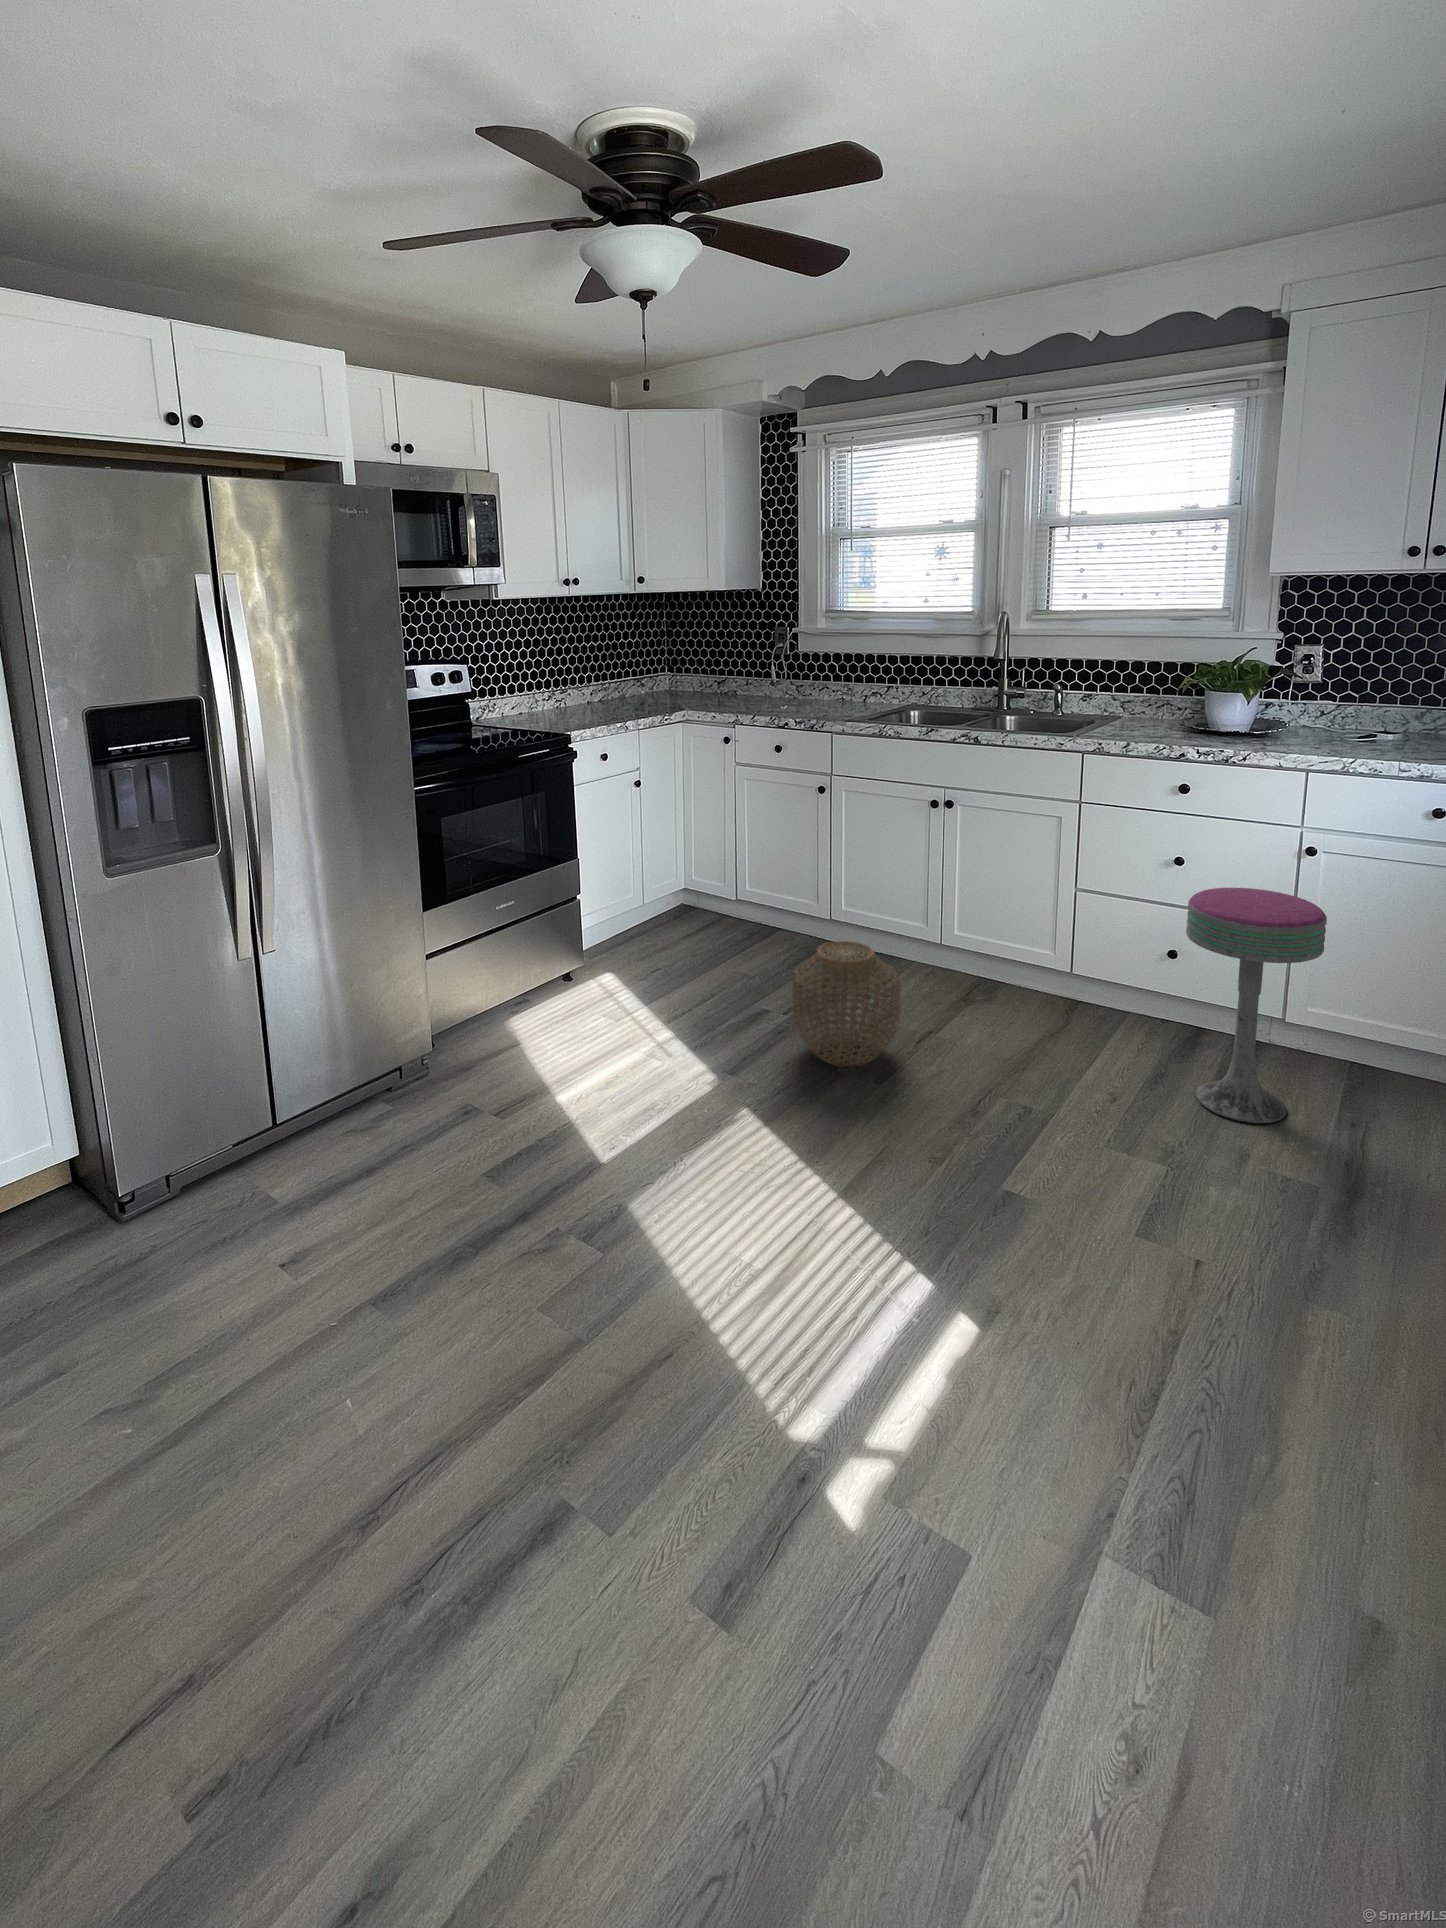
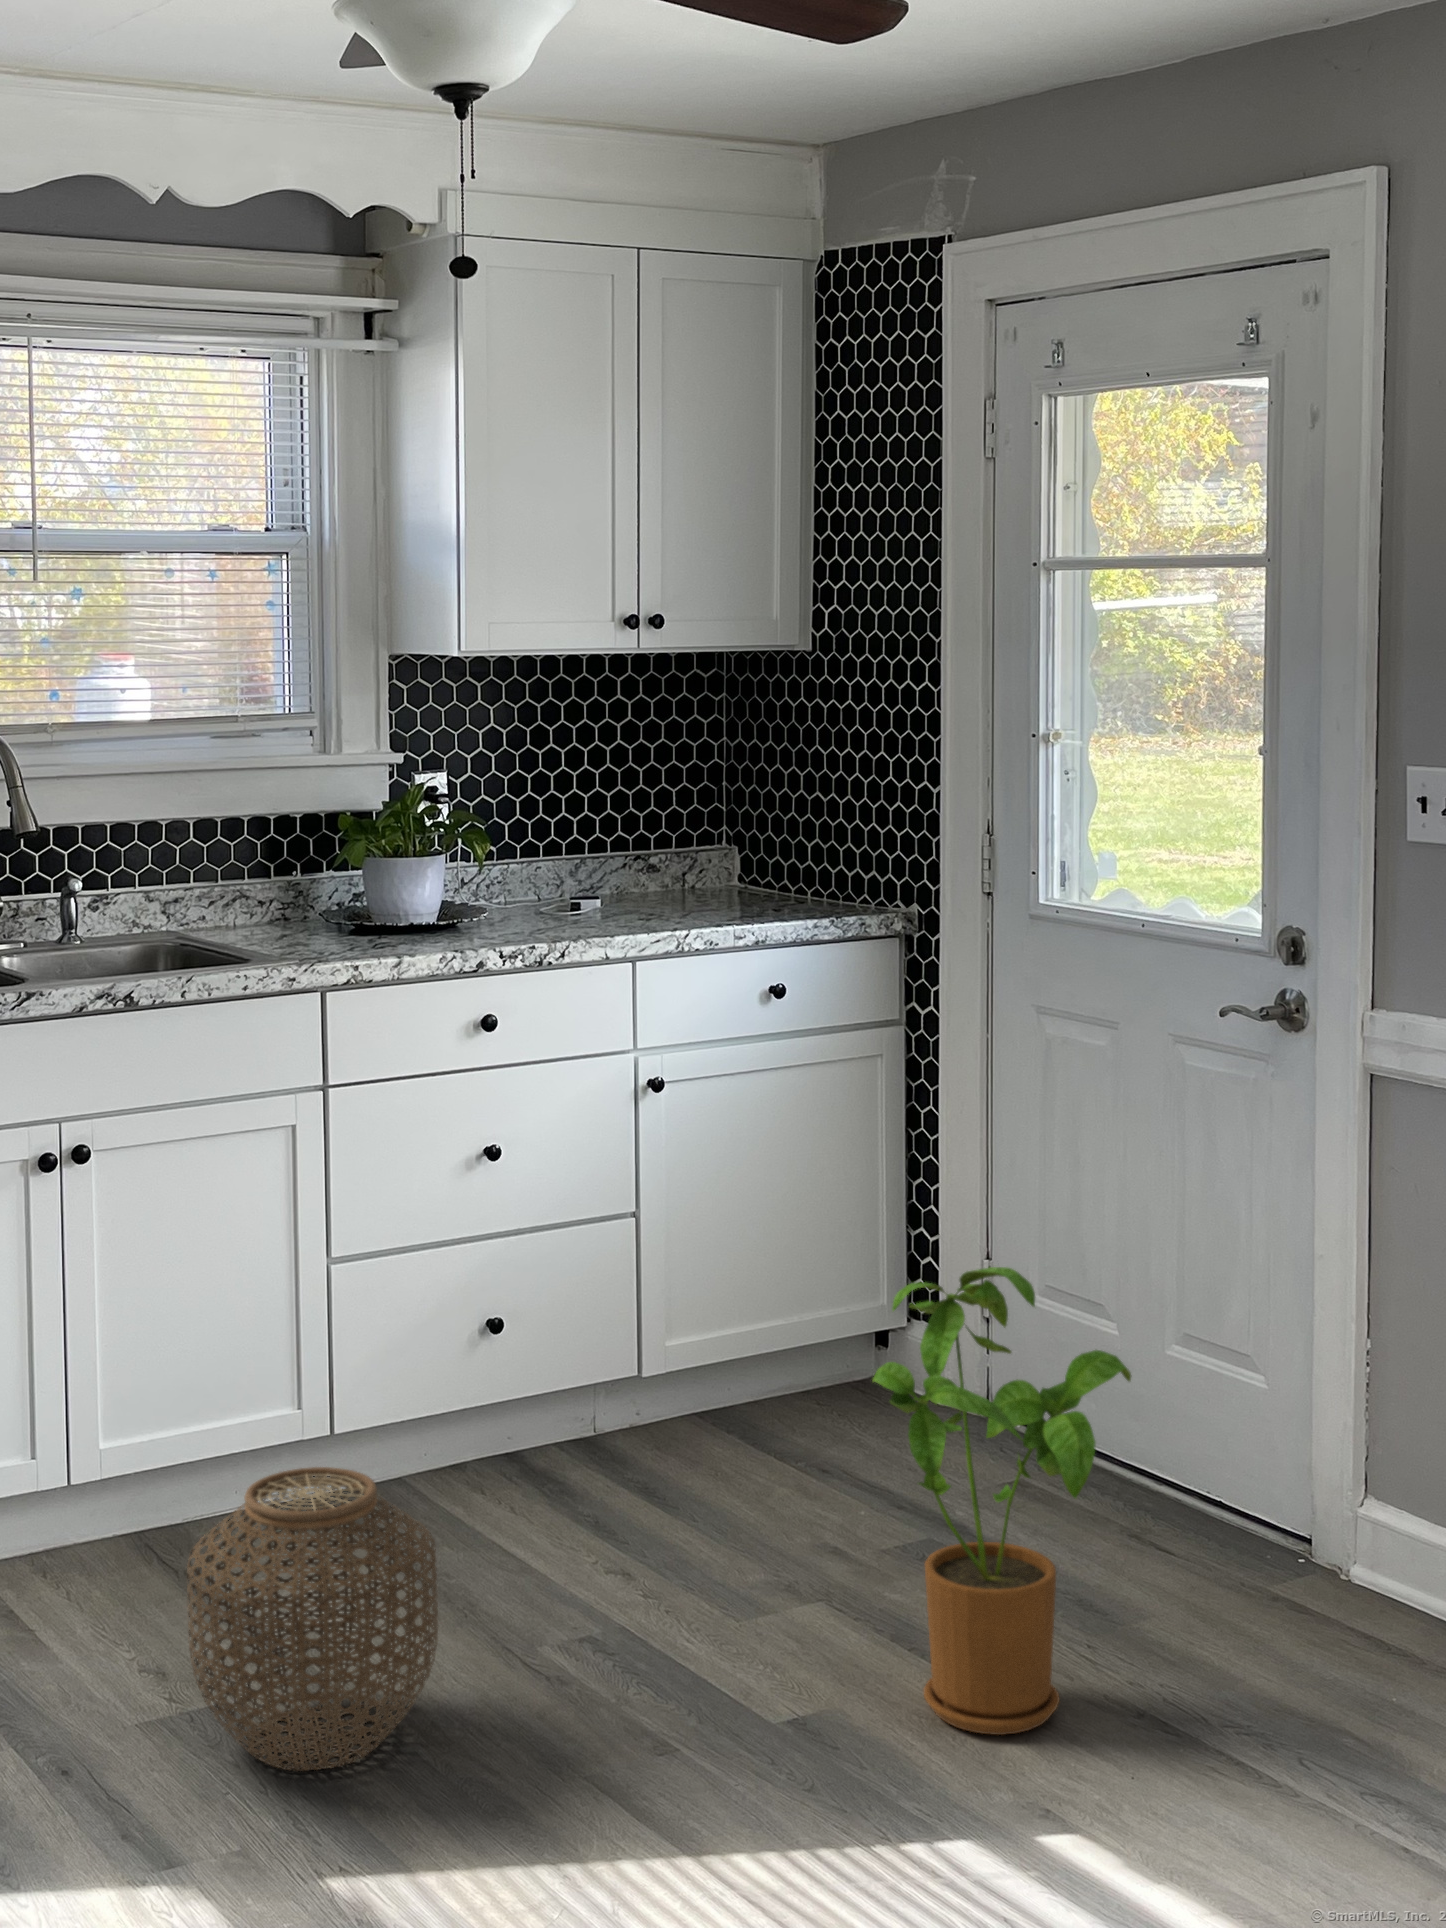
bar stool: present [1186,888,1327,1123] -> none [658,1142,845,1516]
house plant: none [978,974,1157,1249] -> present [873,1267,1131,1735]

